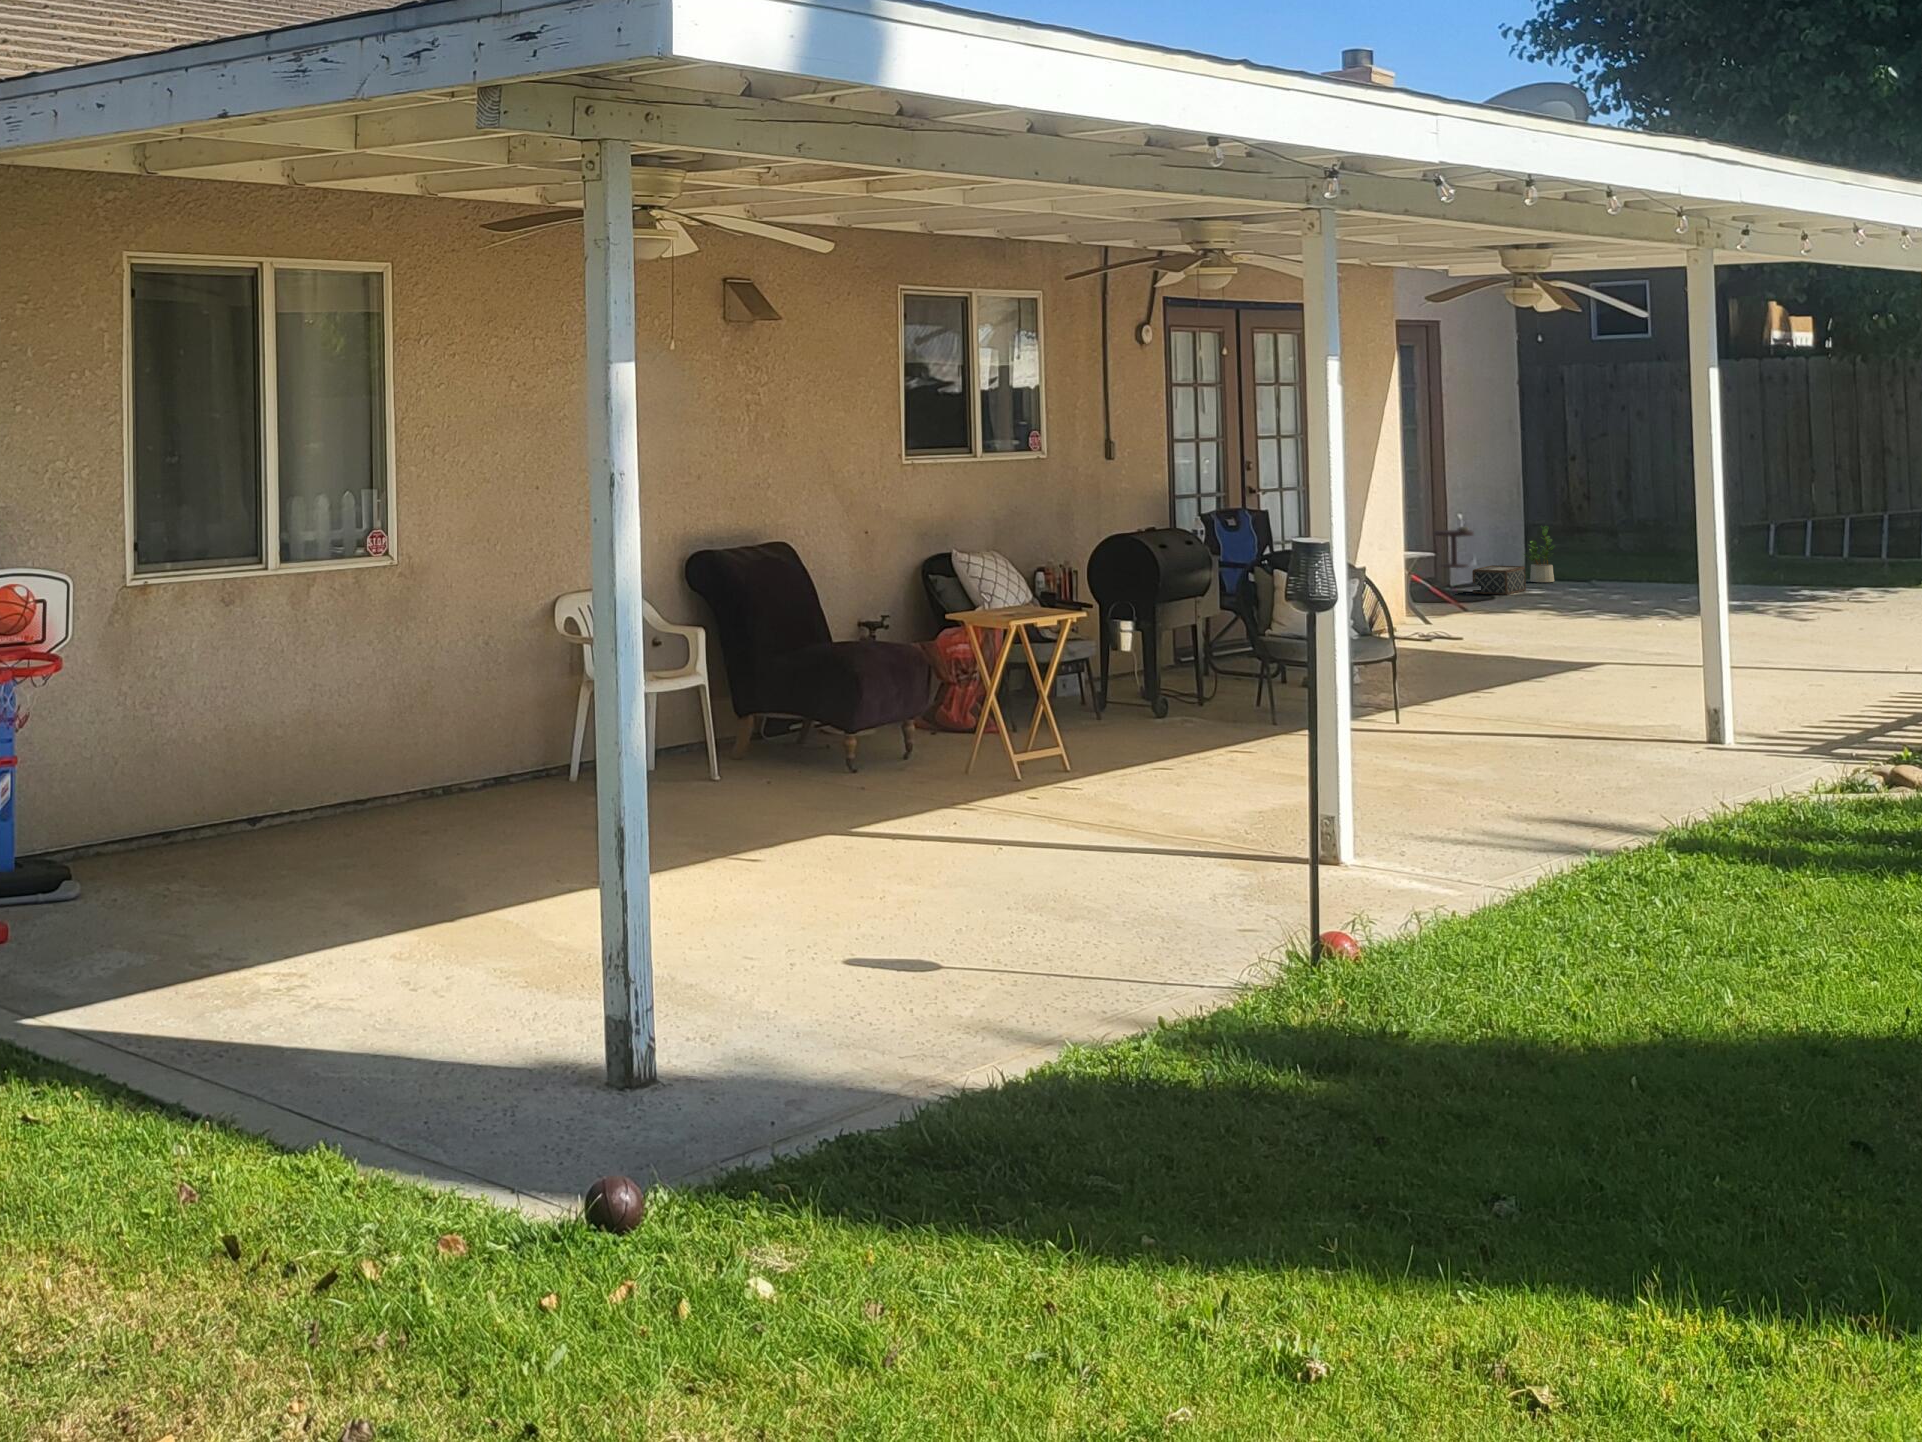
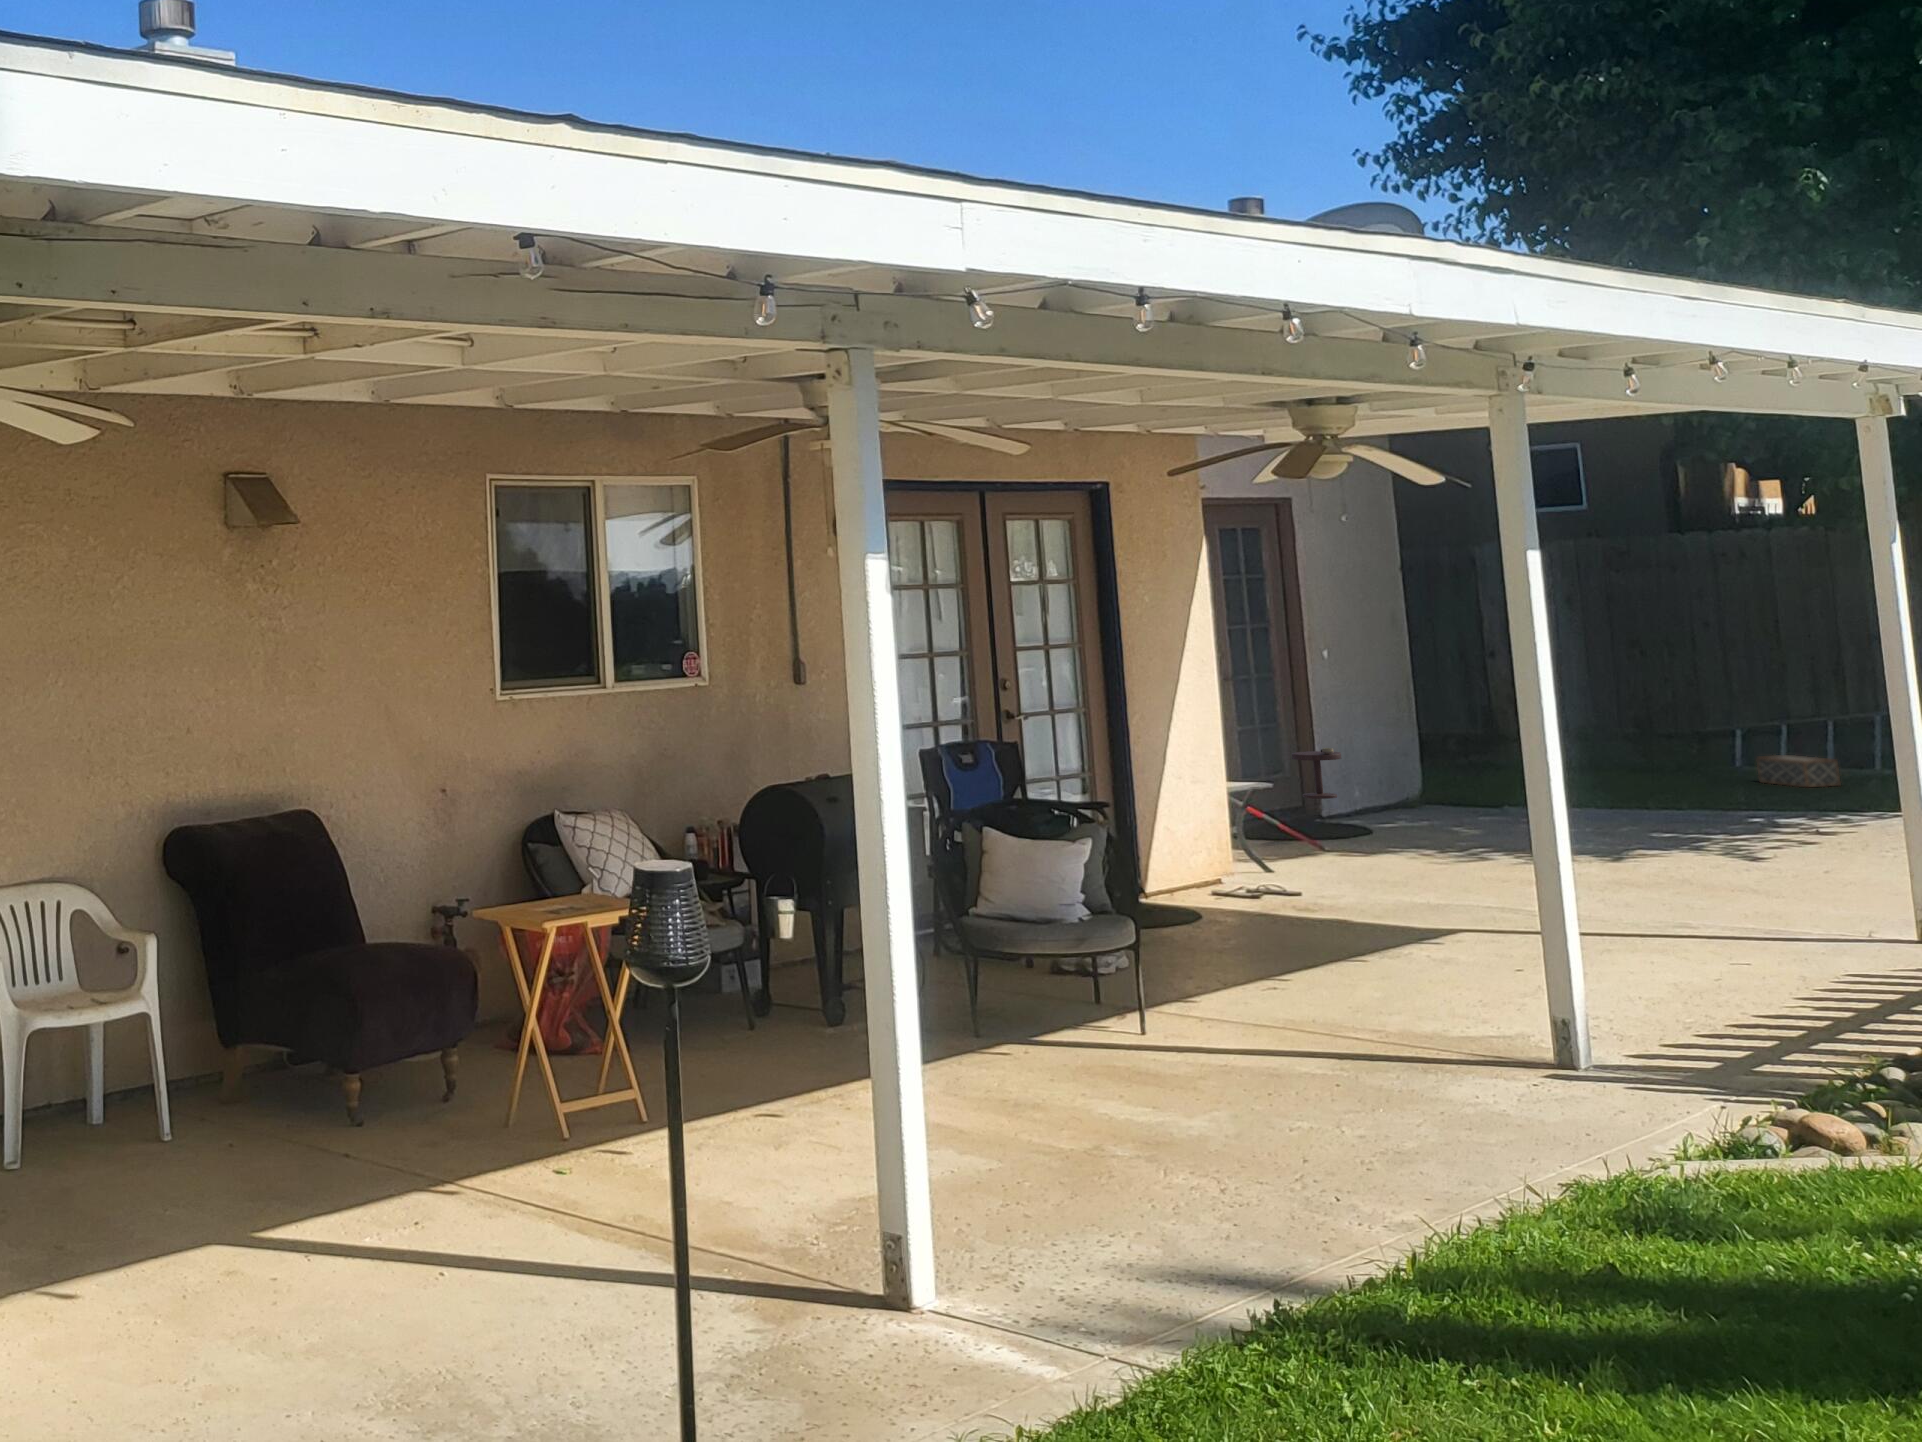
potted plant: present [1524,526,1555,583] -> none [1424,741,1465,811]
woven basket: present [1472,565,1526,595] -> present [1757,755,1840,787]

